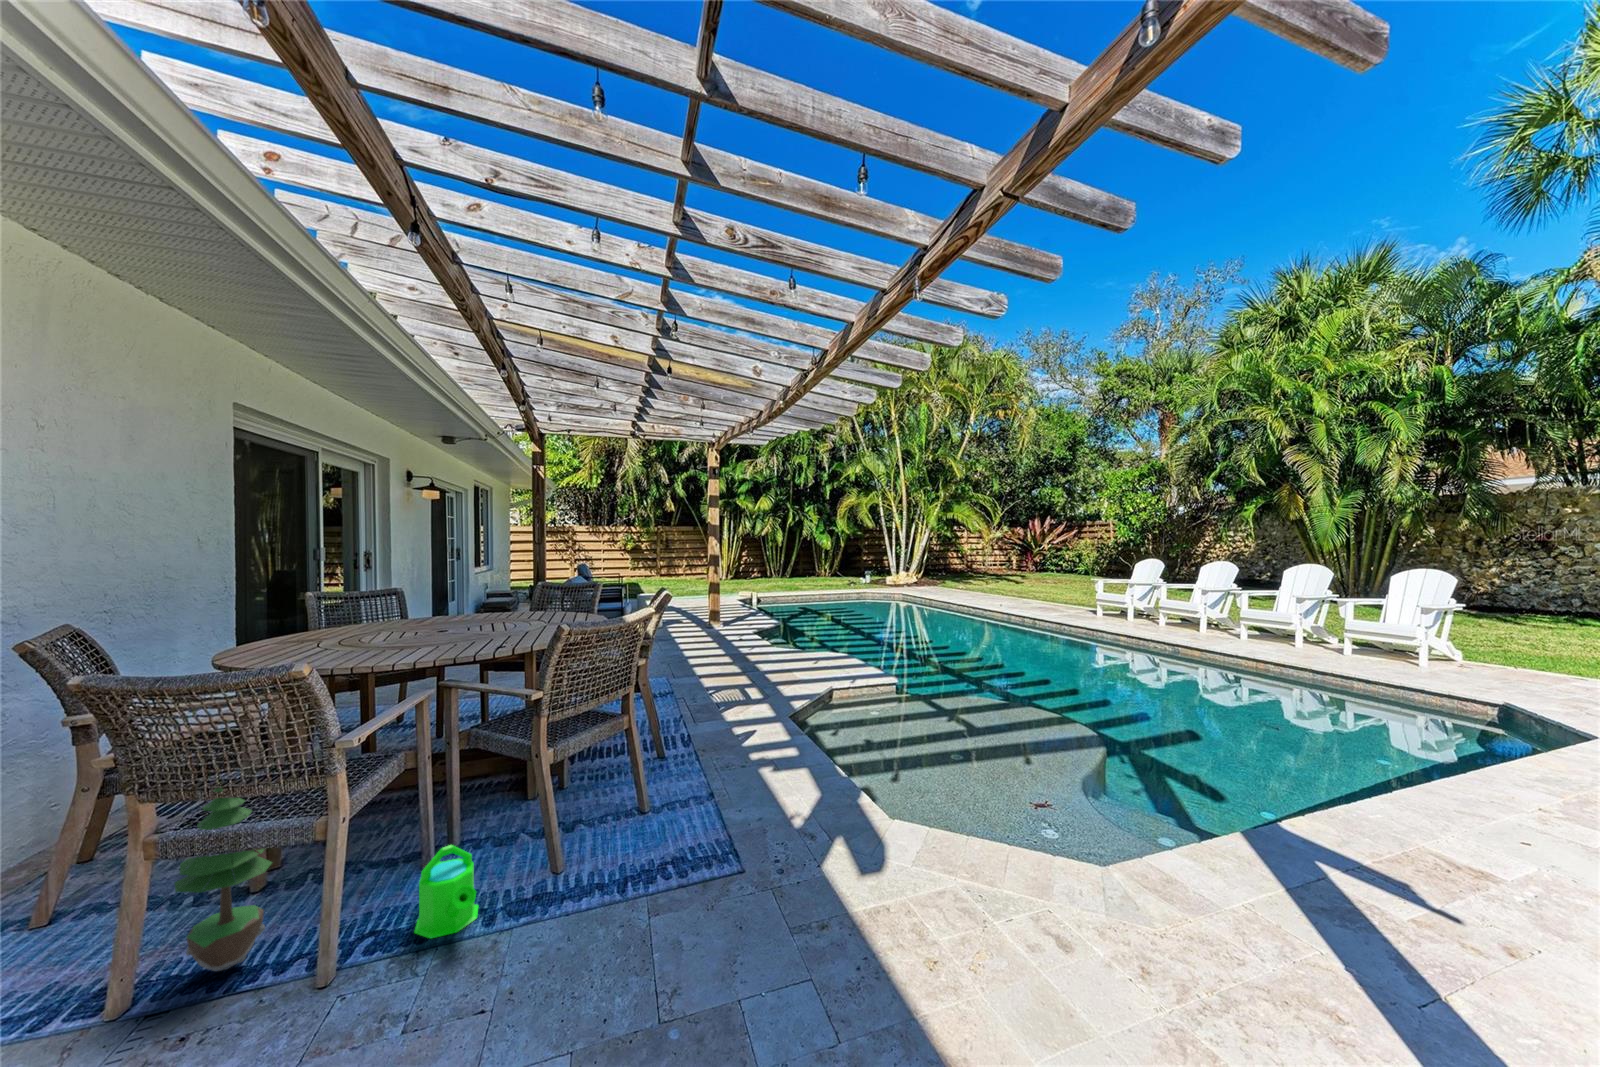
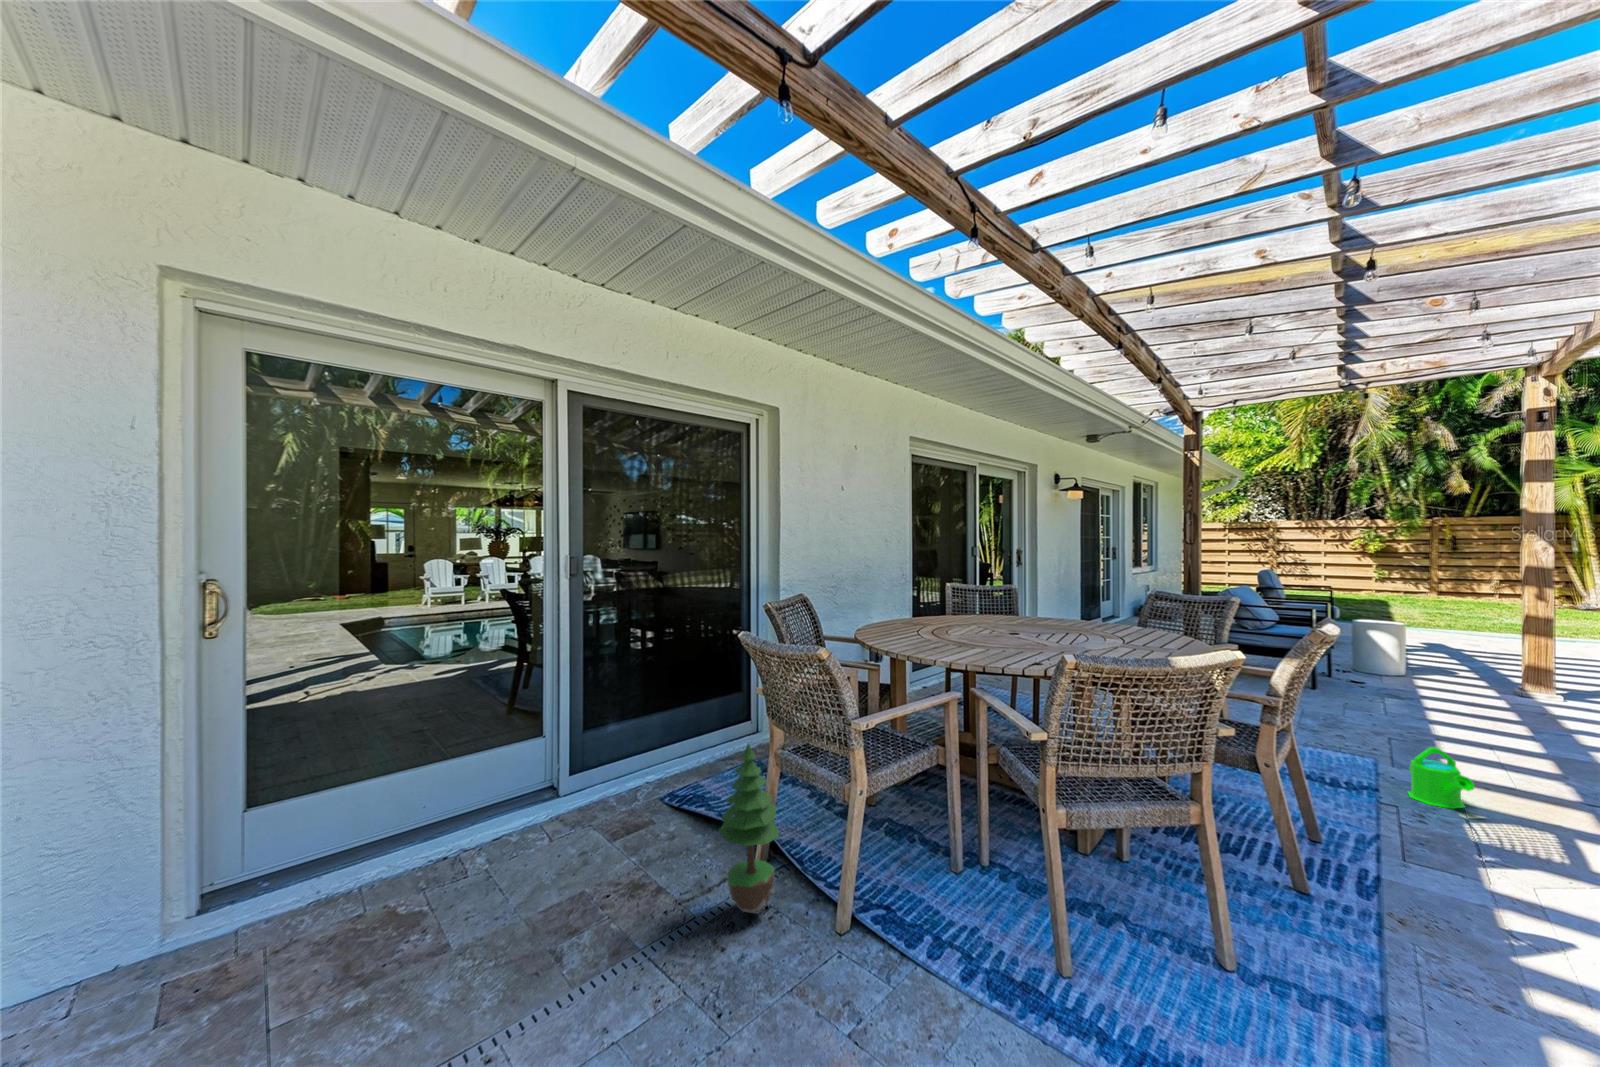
watering can: present [415,845,479,938] -> present [1408,747,1474,809]

